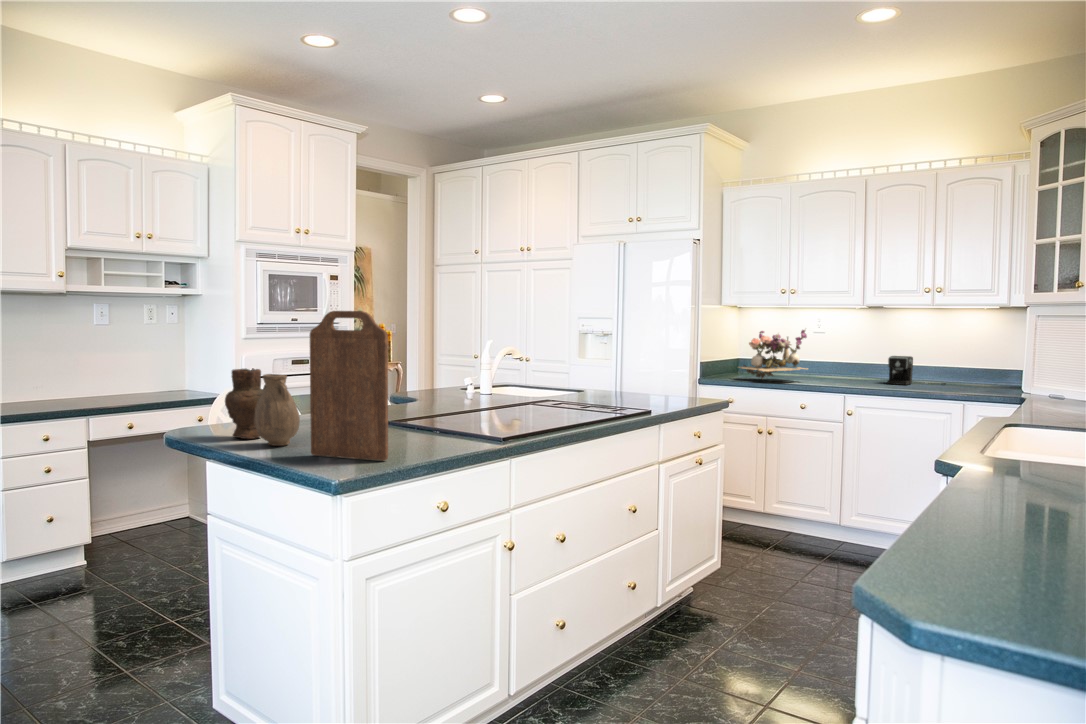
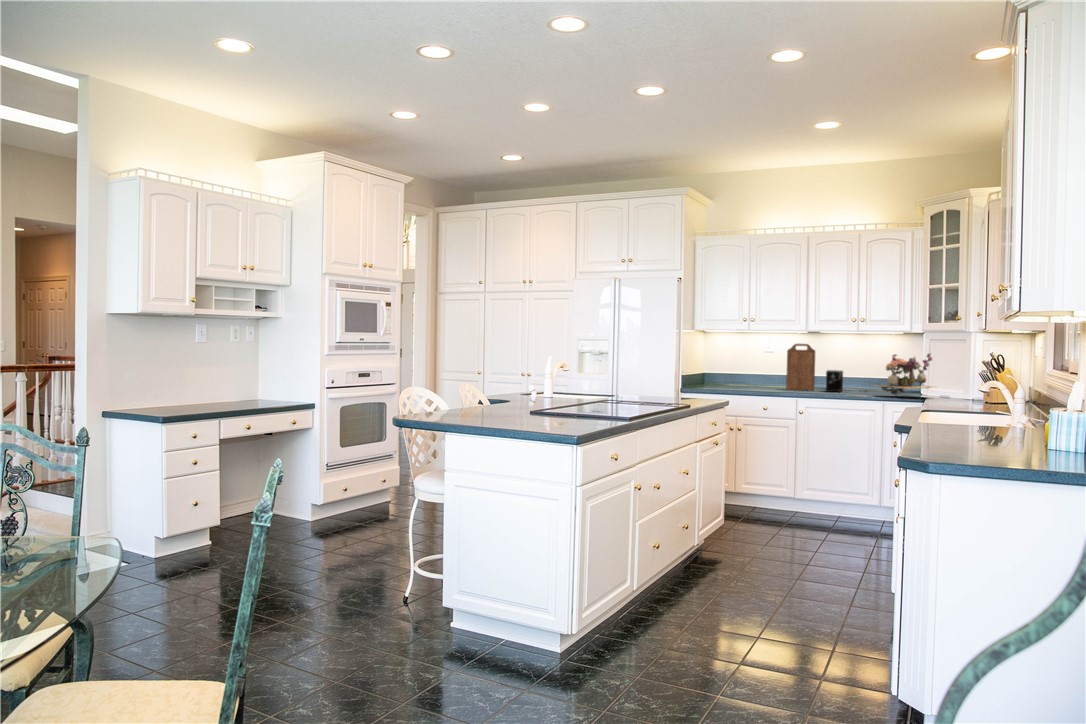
cutting board: present [310,311,388,461] -> present [786,344,815,391]
flower arrangement: present [741,330,808,379] -> present [877,353,932,395]
vase: present [225,369,300,446] -> none [450,372,509,421]

